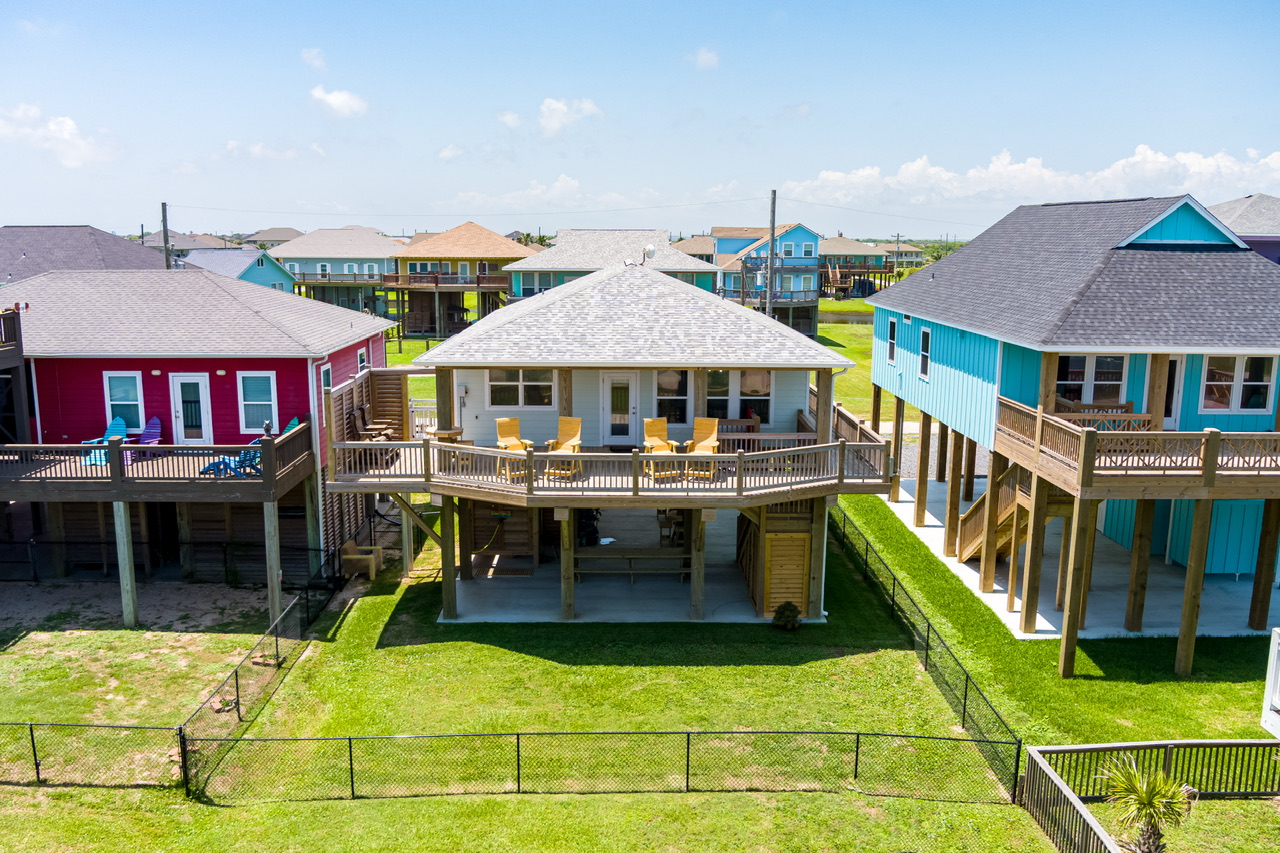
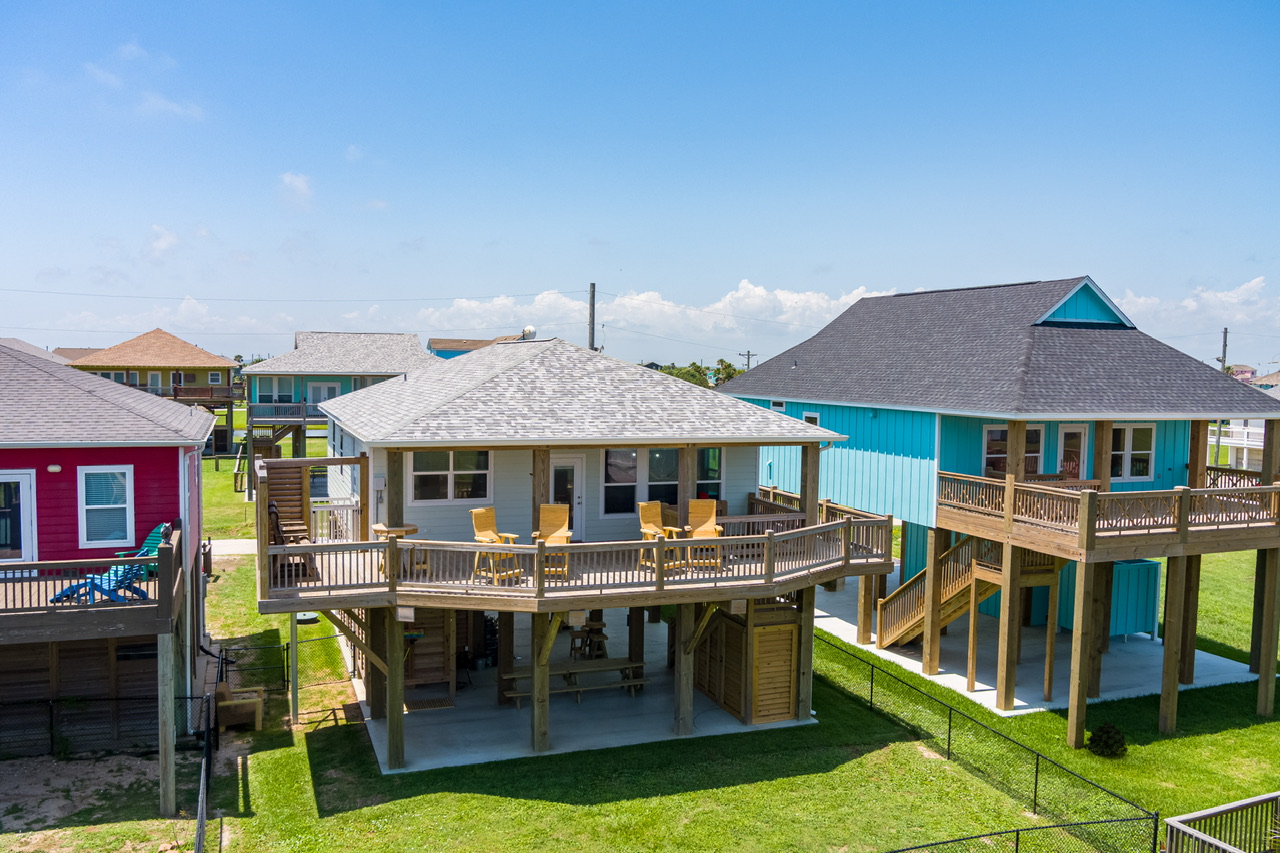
potted plant: present [772,601,802,630] -> present [1087,722,1128,755]

